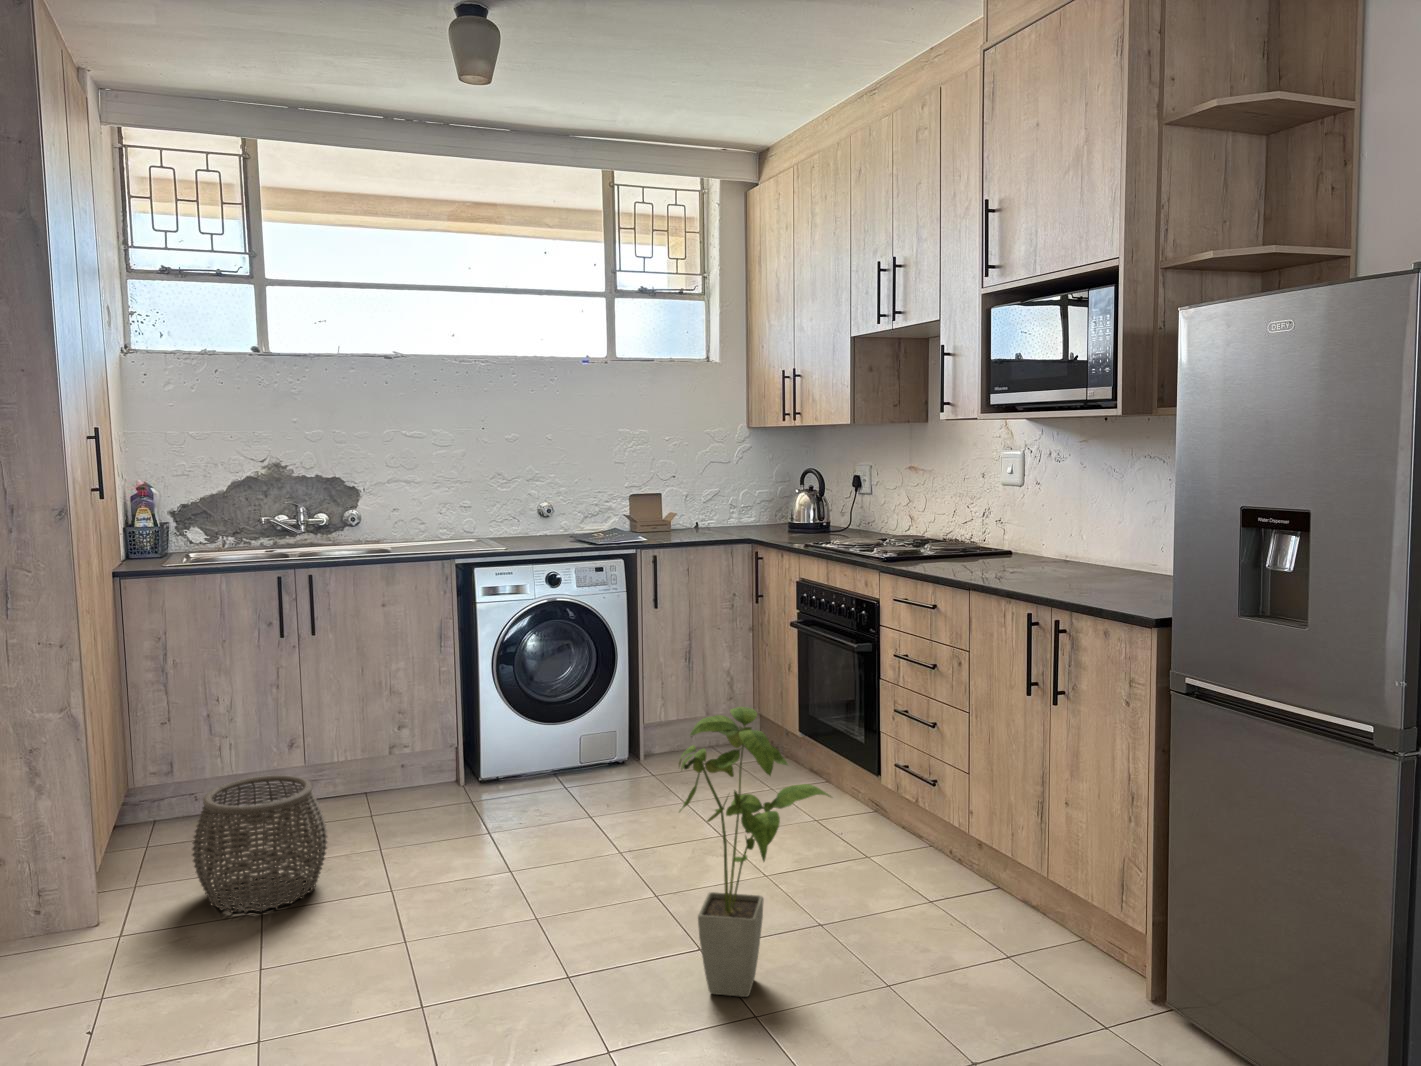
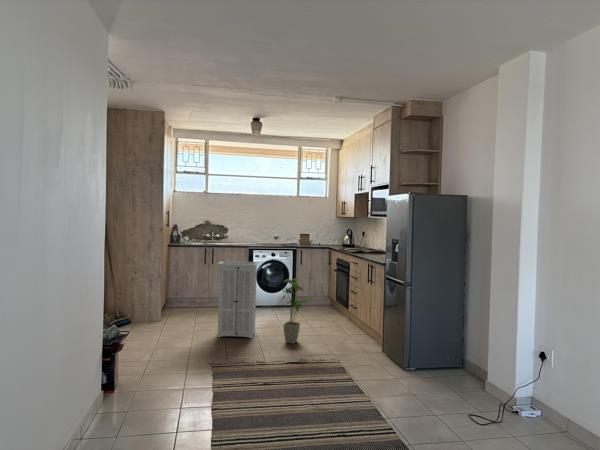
storage cabinet: none [360,631,553,1005] -> present [217,261,259,339]
woven basket: present [192,775,328,913] -> none [181,294,211,323]

